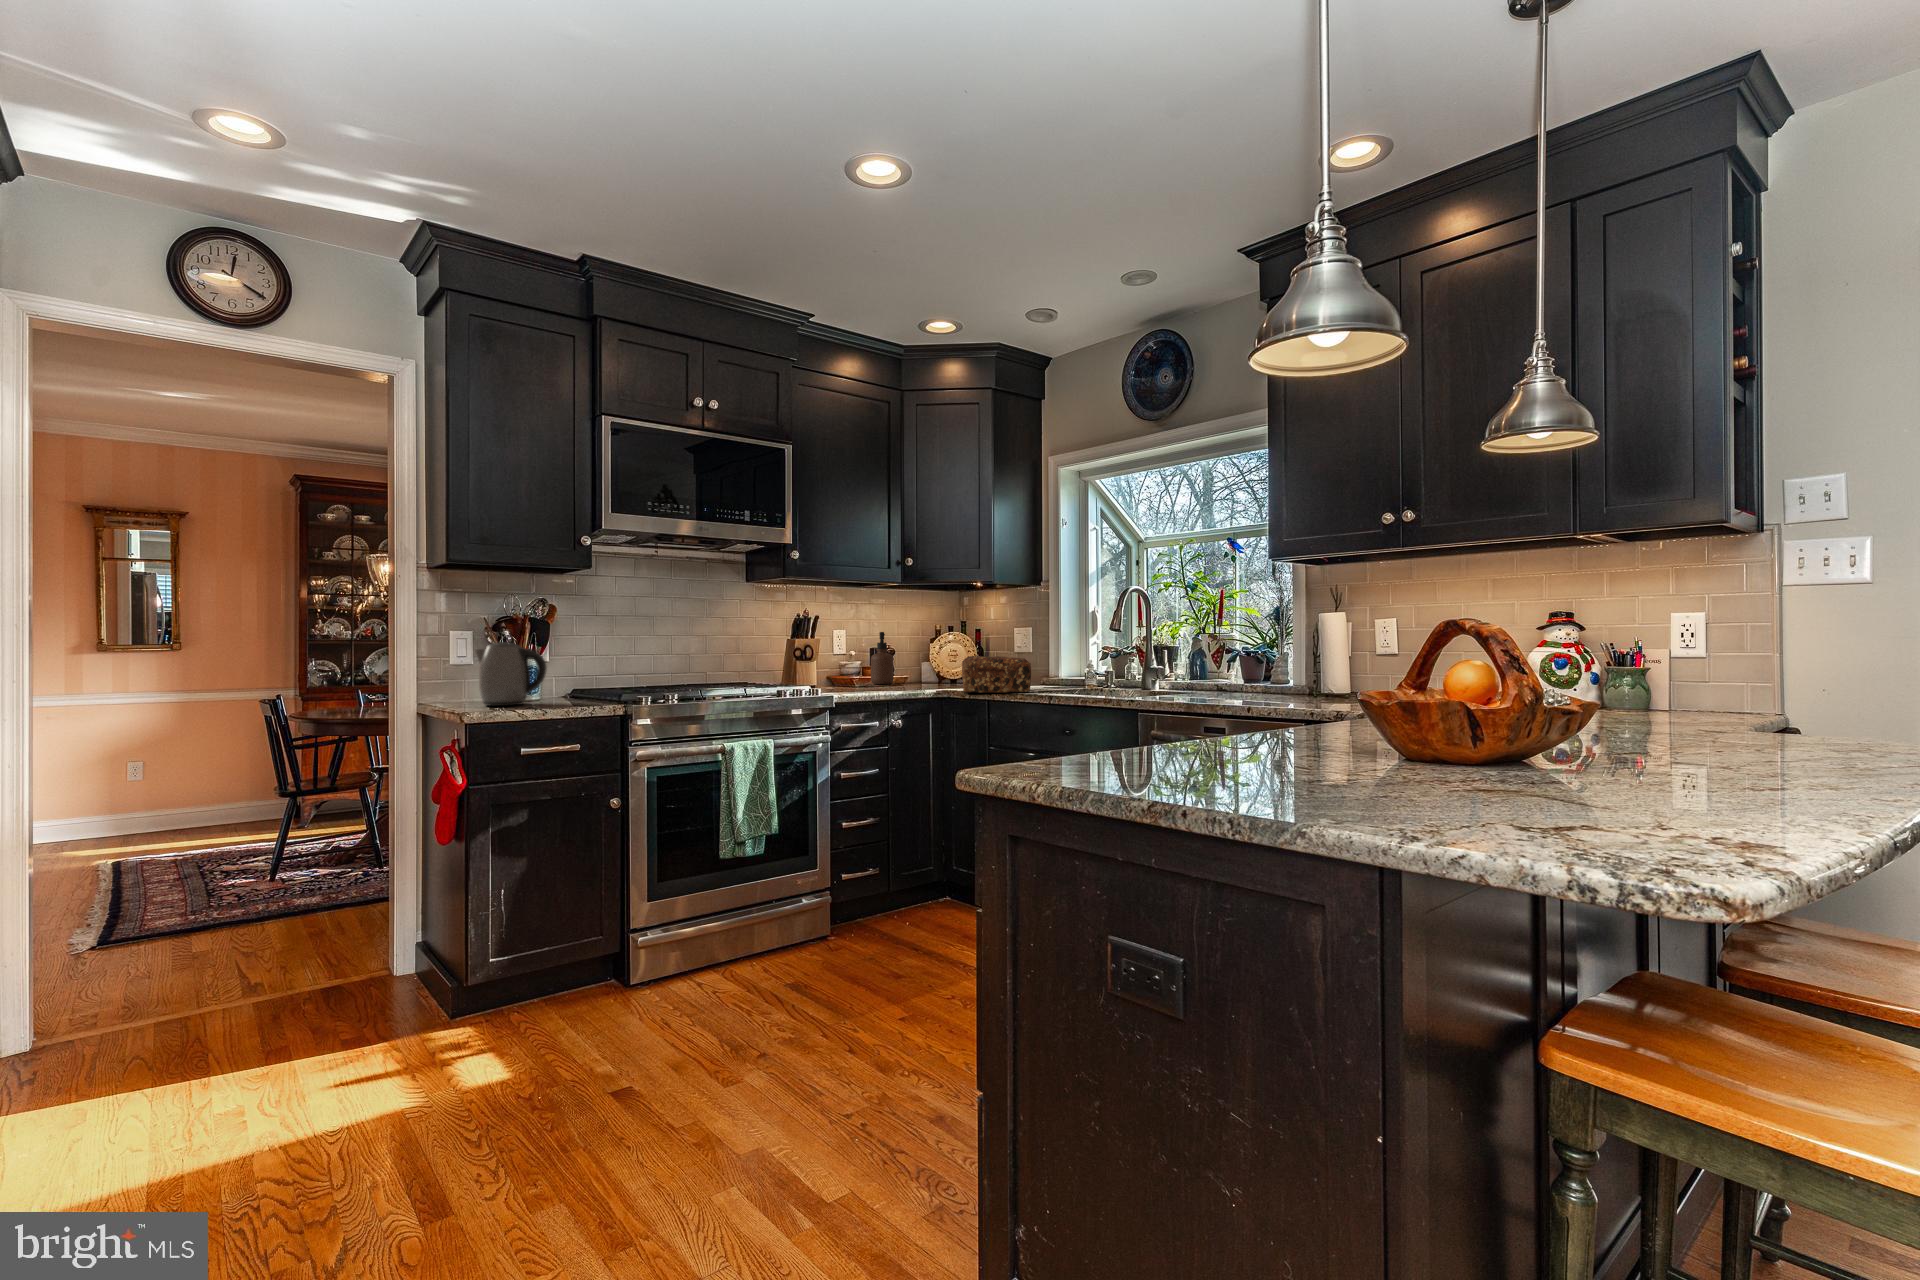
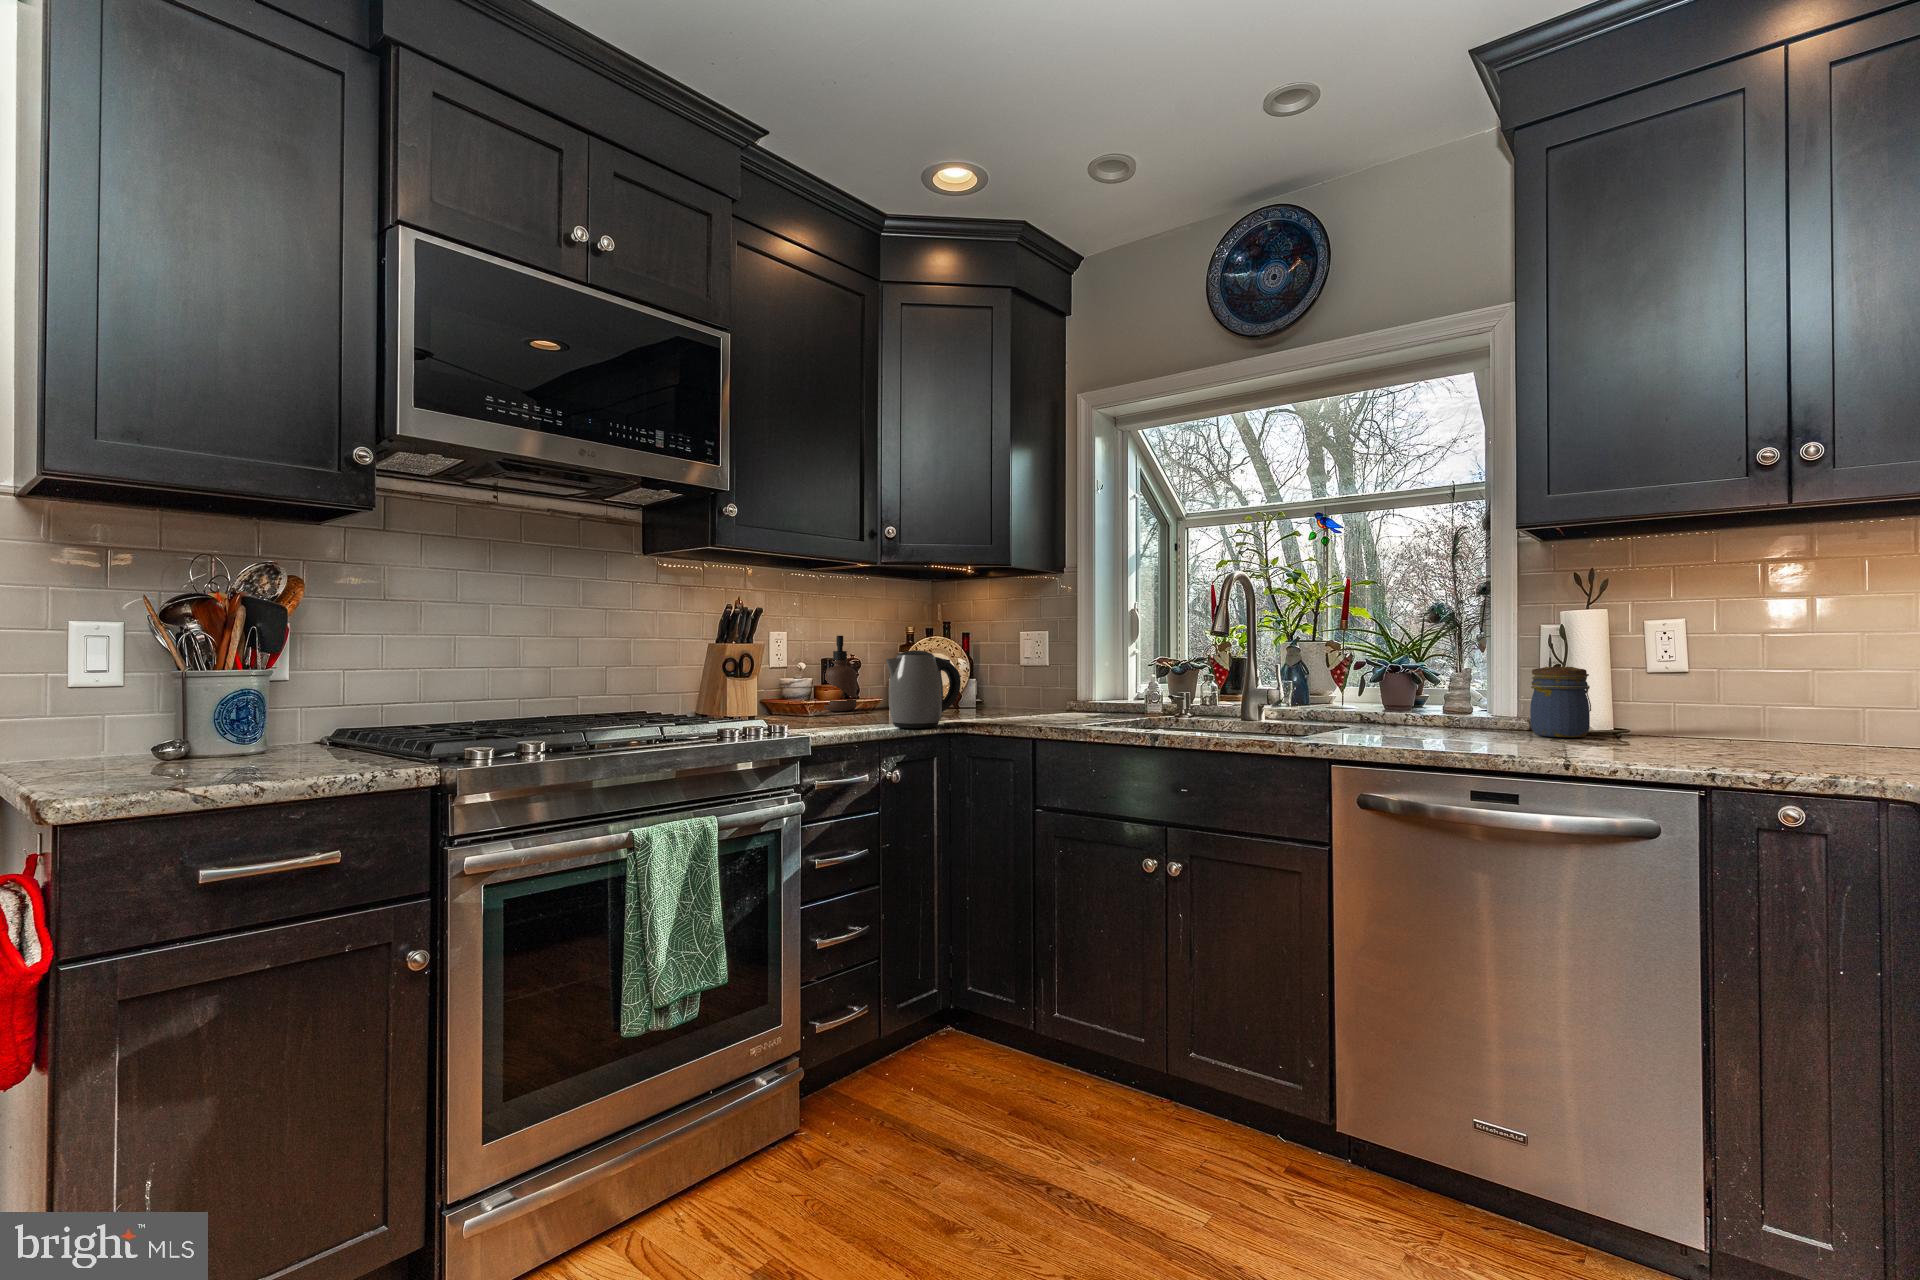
kettle: present [475,642,547,706] -> present [886,650,961,728]
jar: none [1276,654,1313,699] -> present [1530,667,1591,737]
bread loaf: present [962,656,1031,693] -> none [991,671,1102,727]

